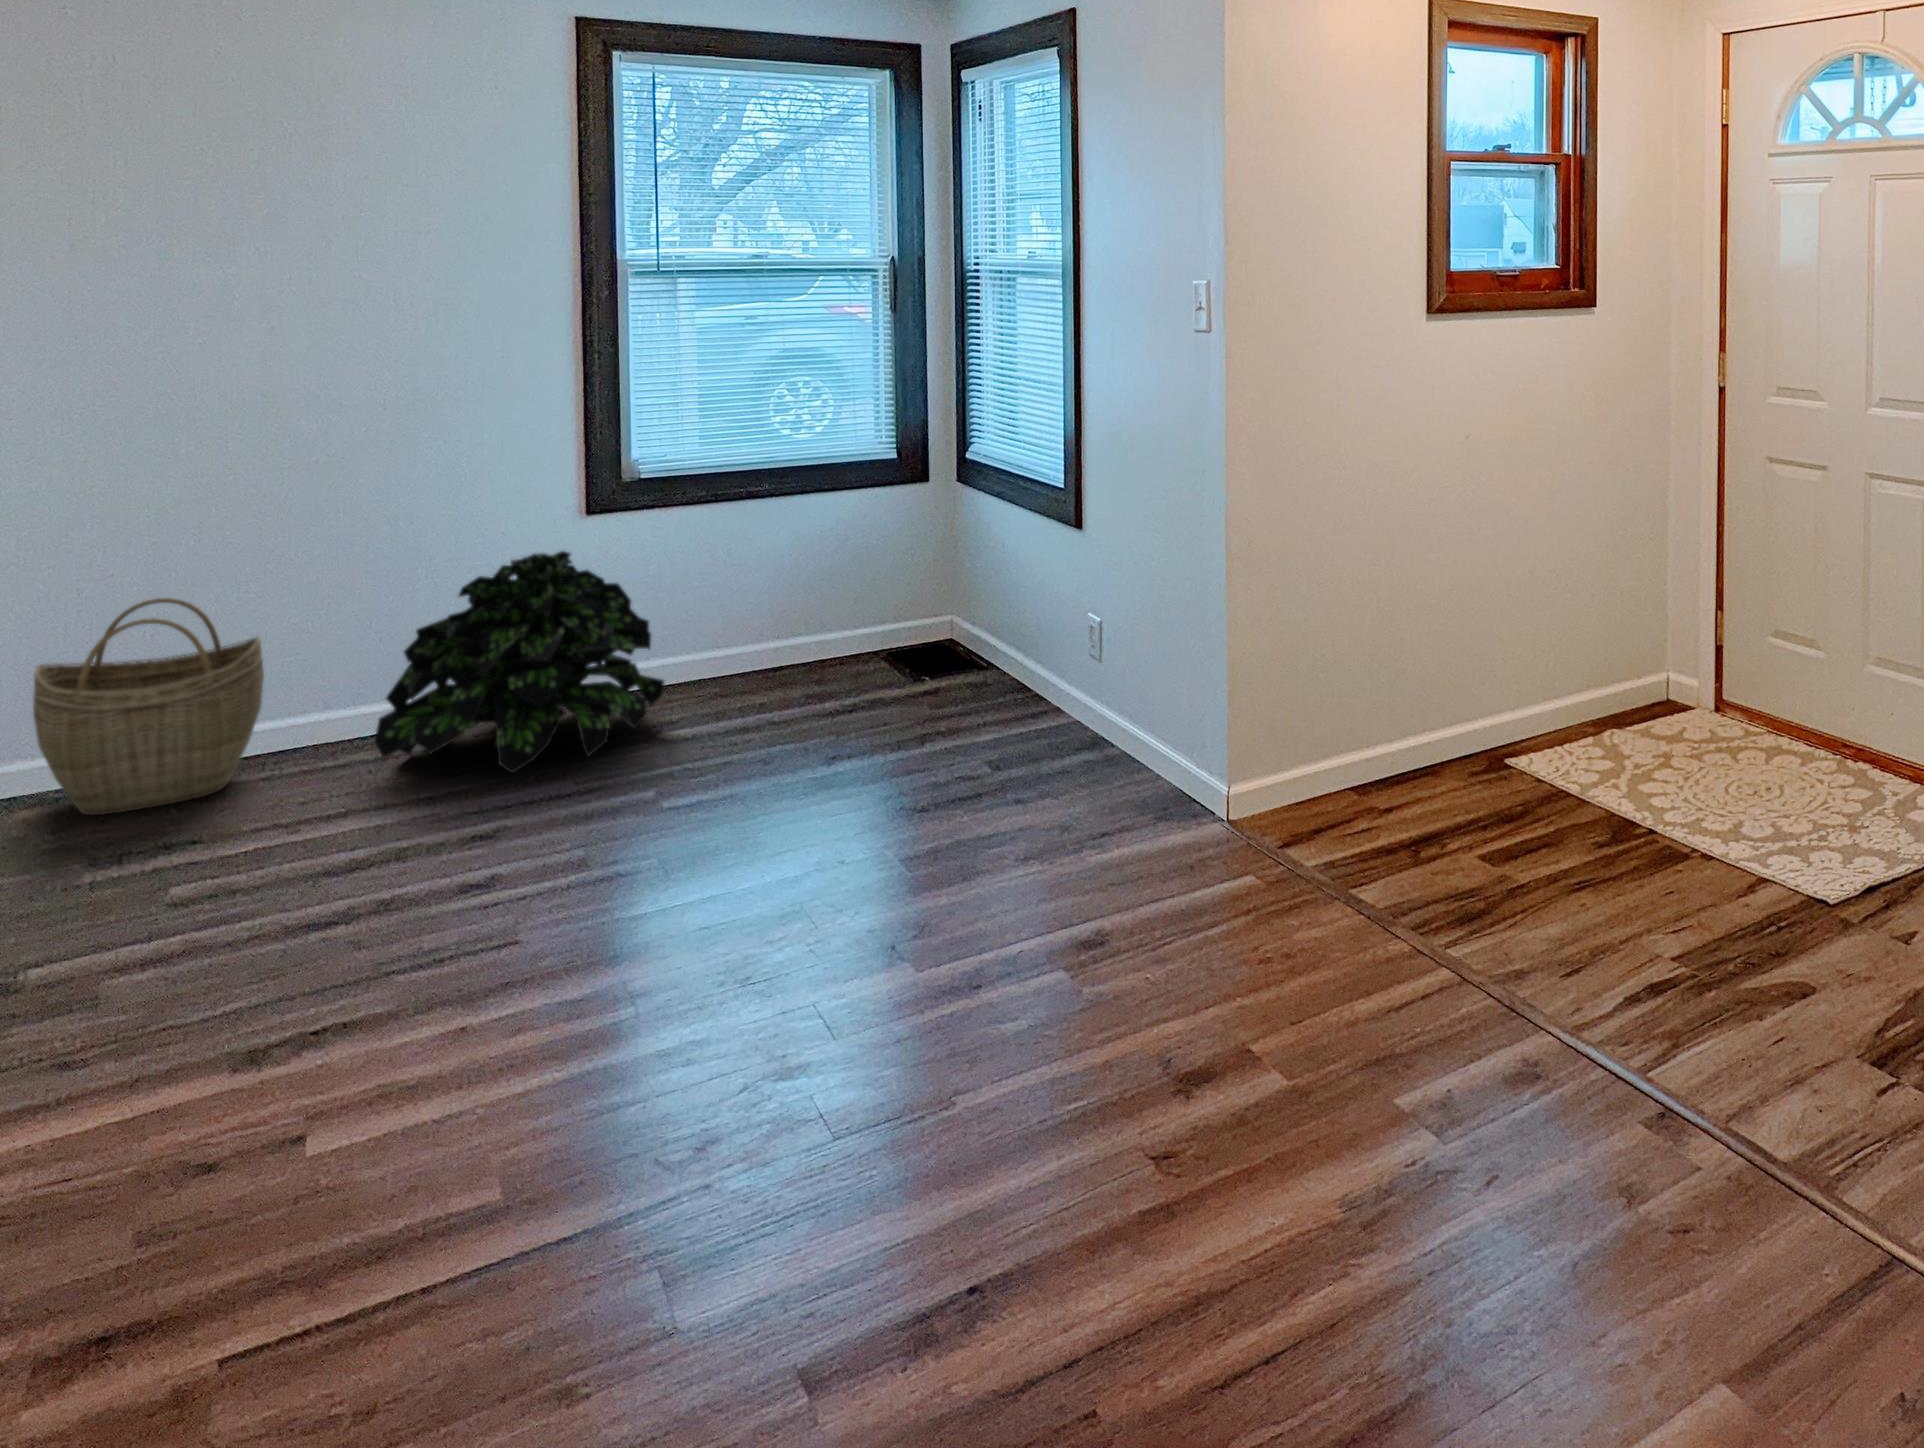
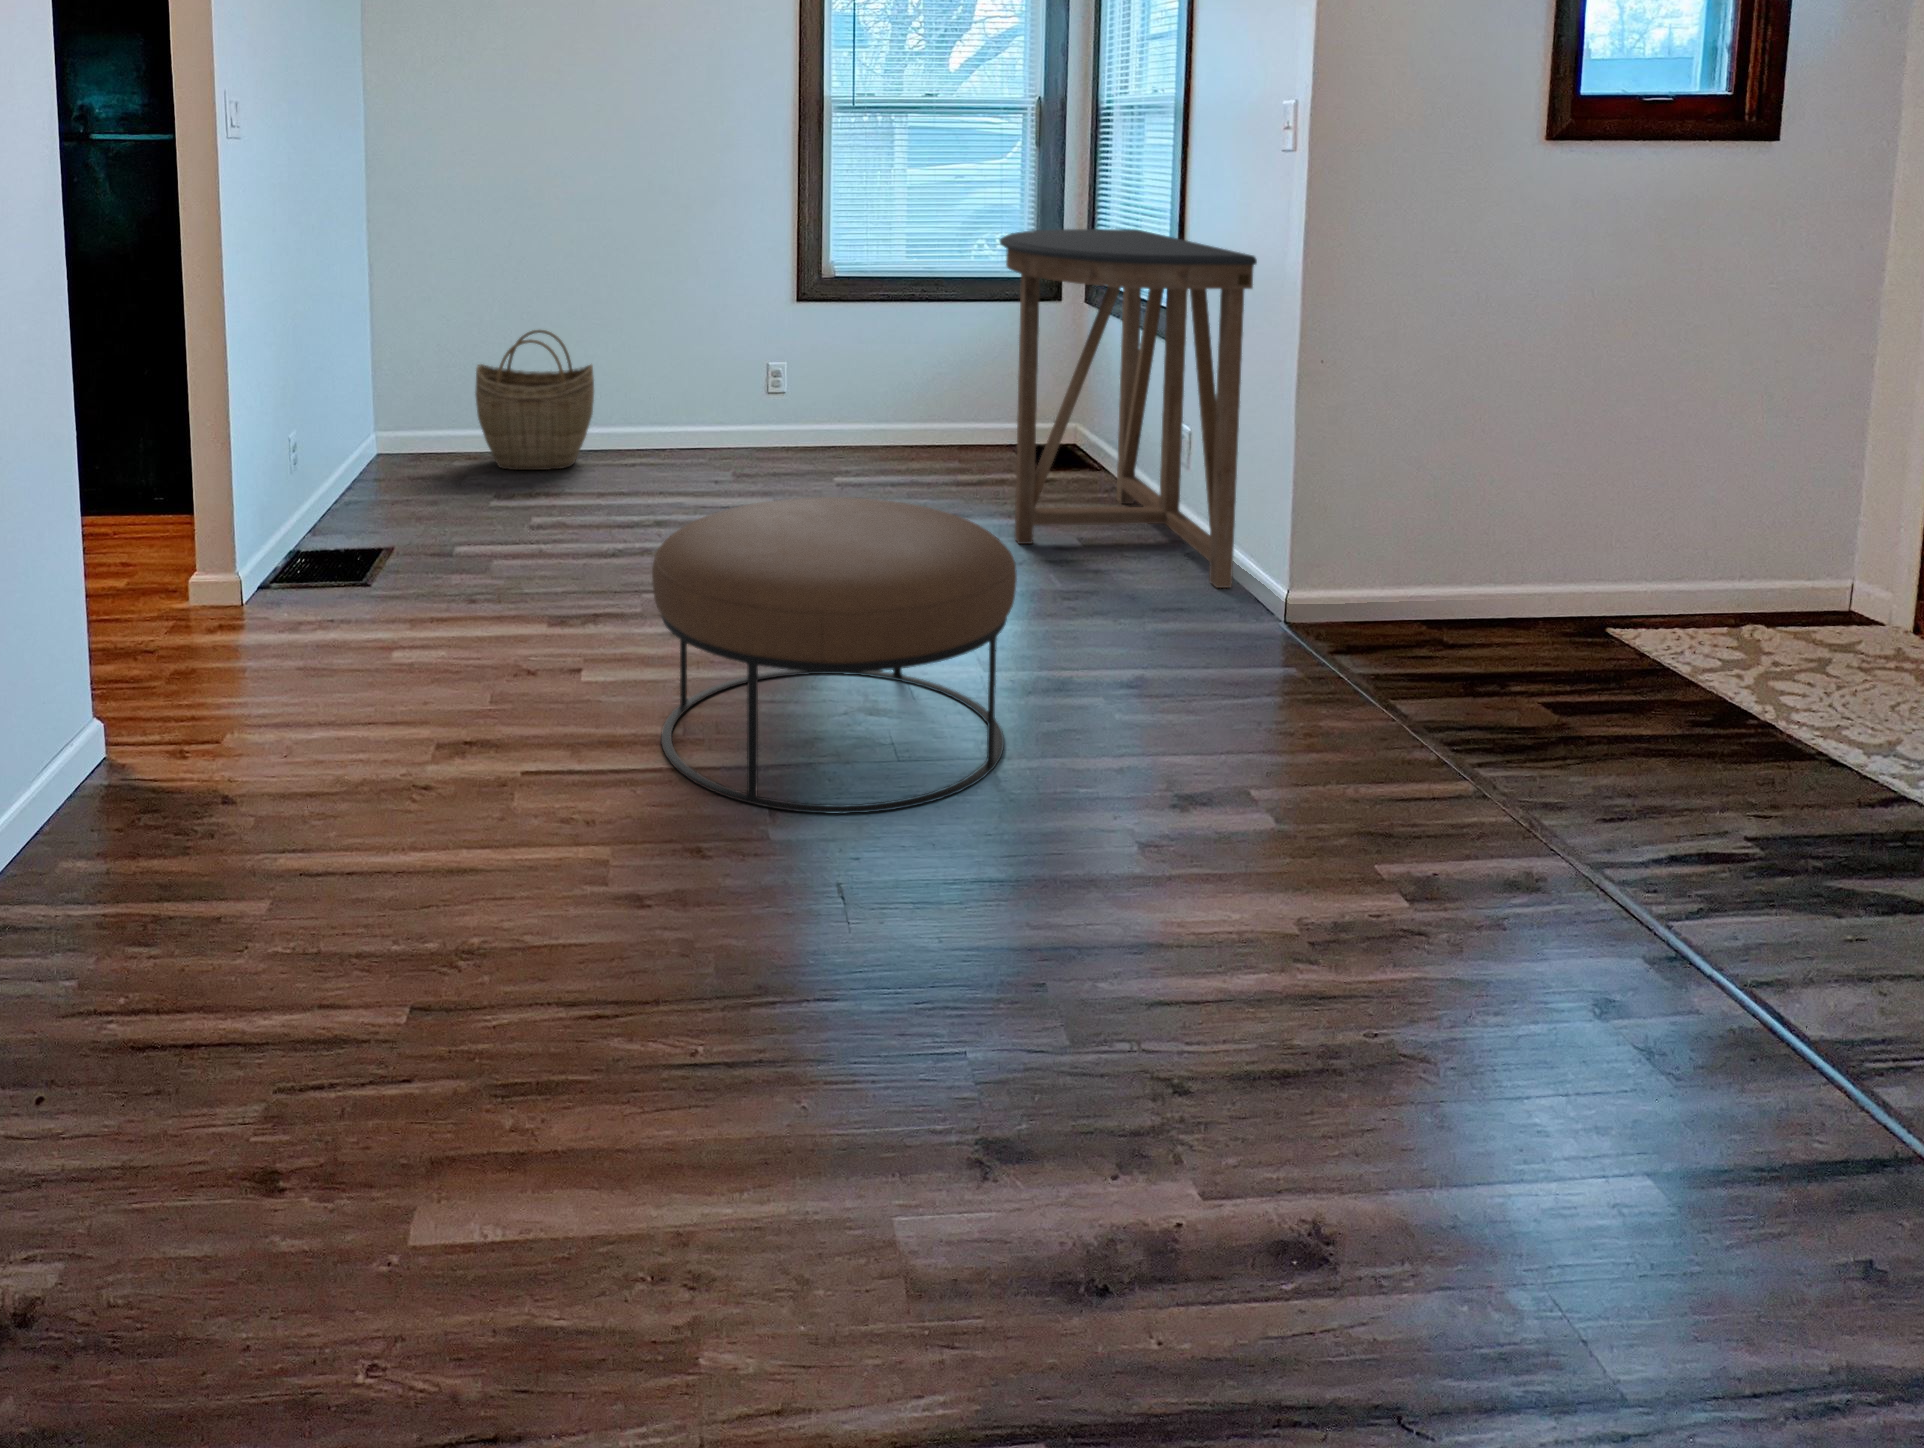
console table: none [878,405,1178,793] -> present [1000,229,1257,588]
potted plant: present [375,551,664,772] -> none [654,324,841,486]
ottoman: none [441,799,976,1299] -> present [652,497,1017,814]

